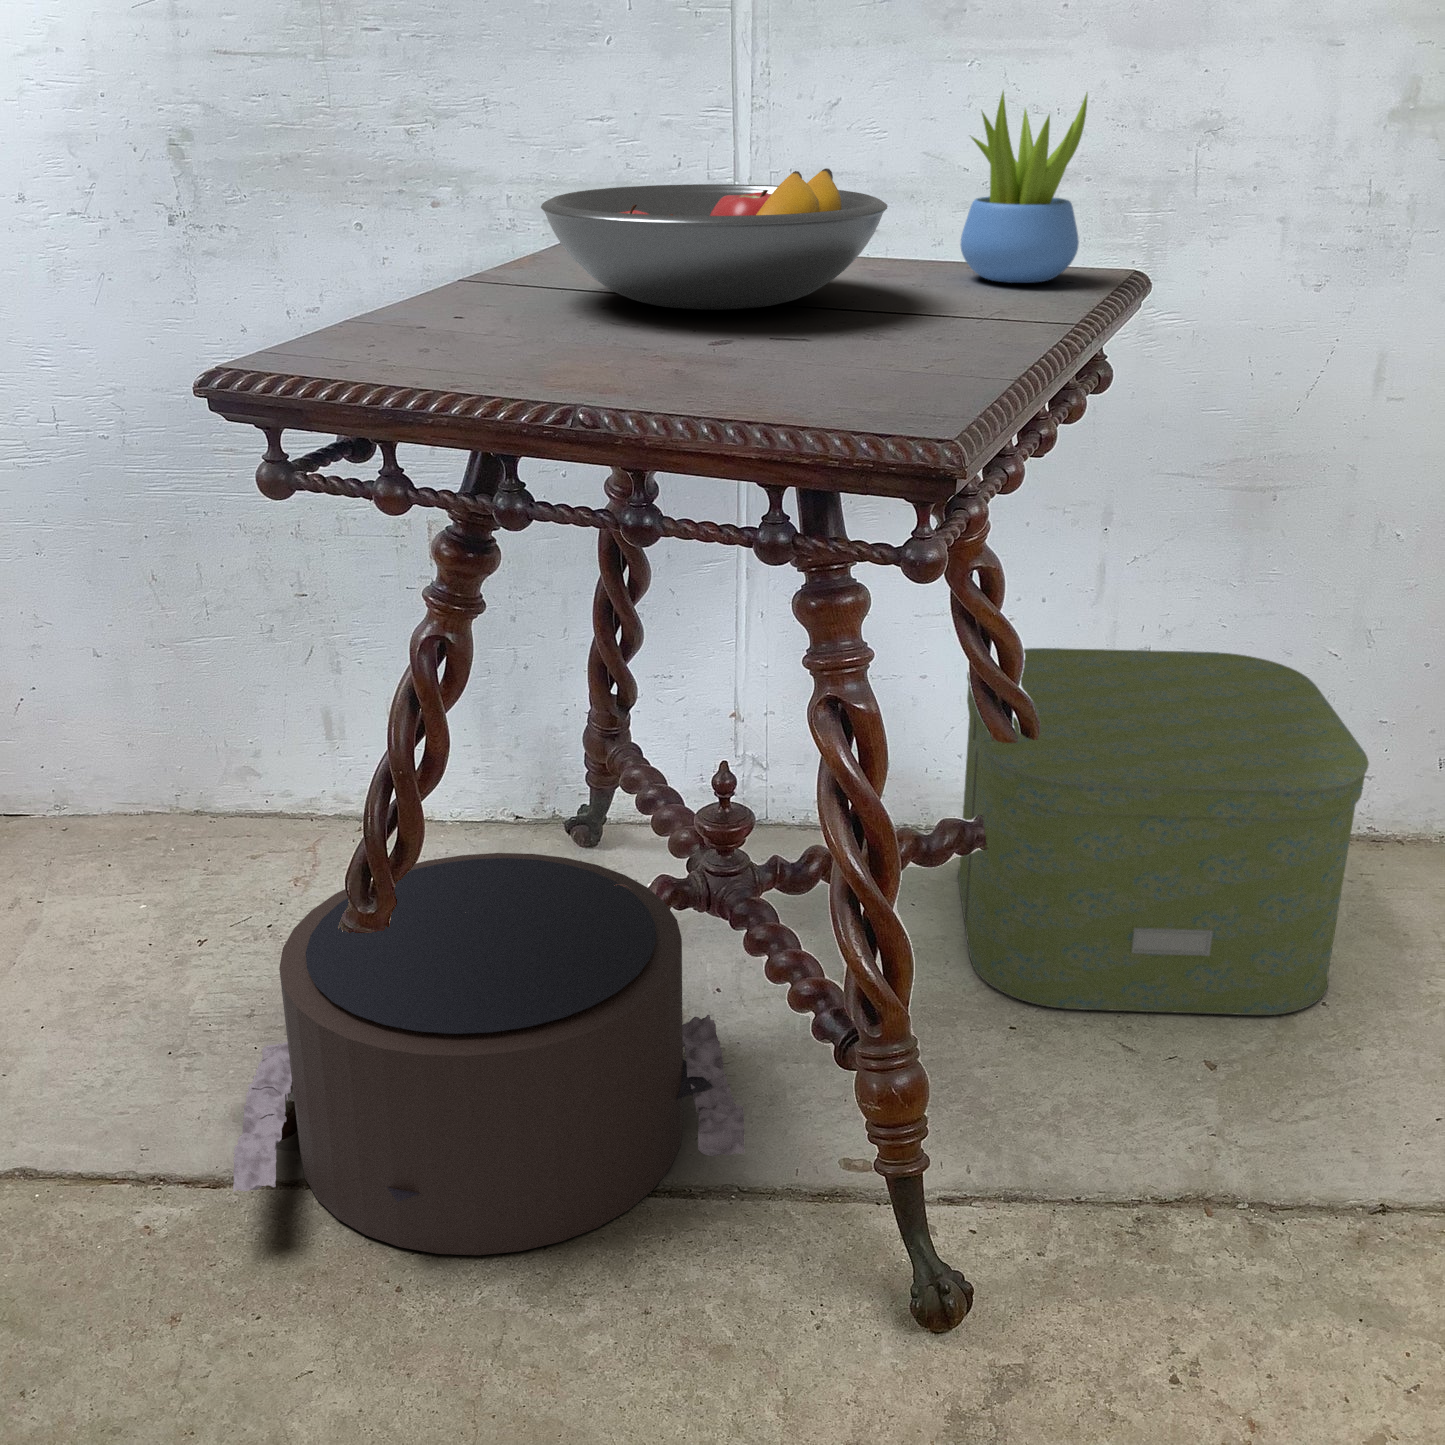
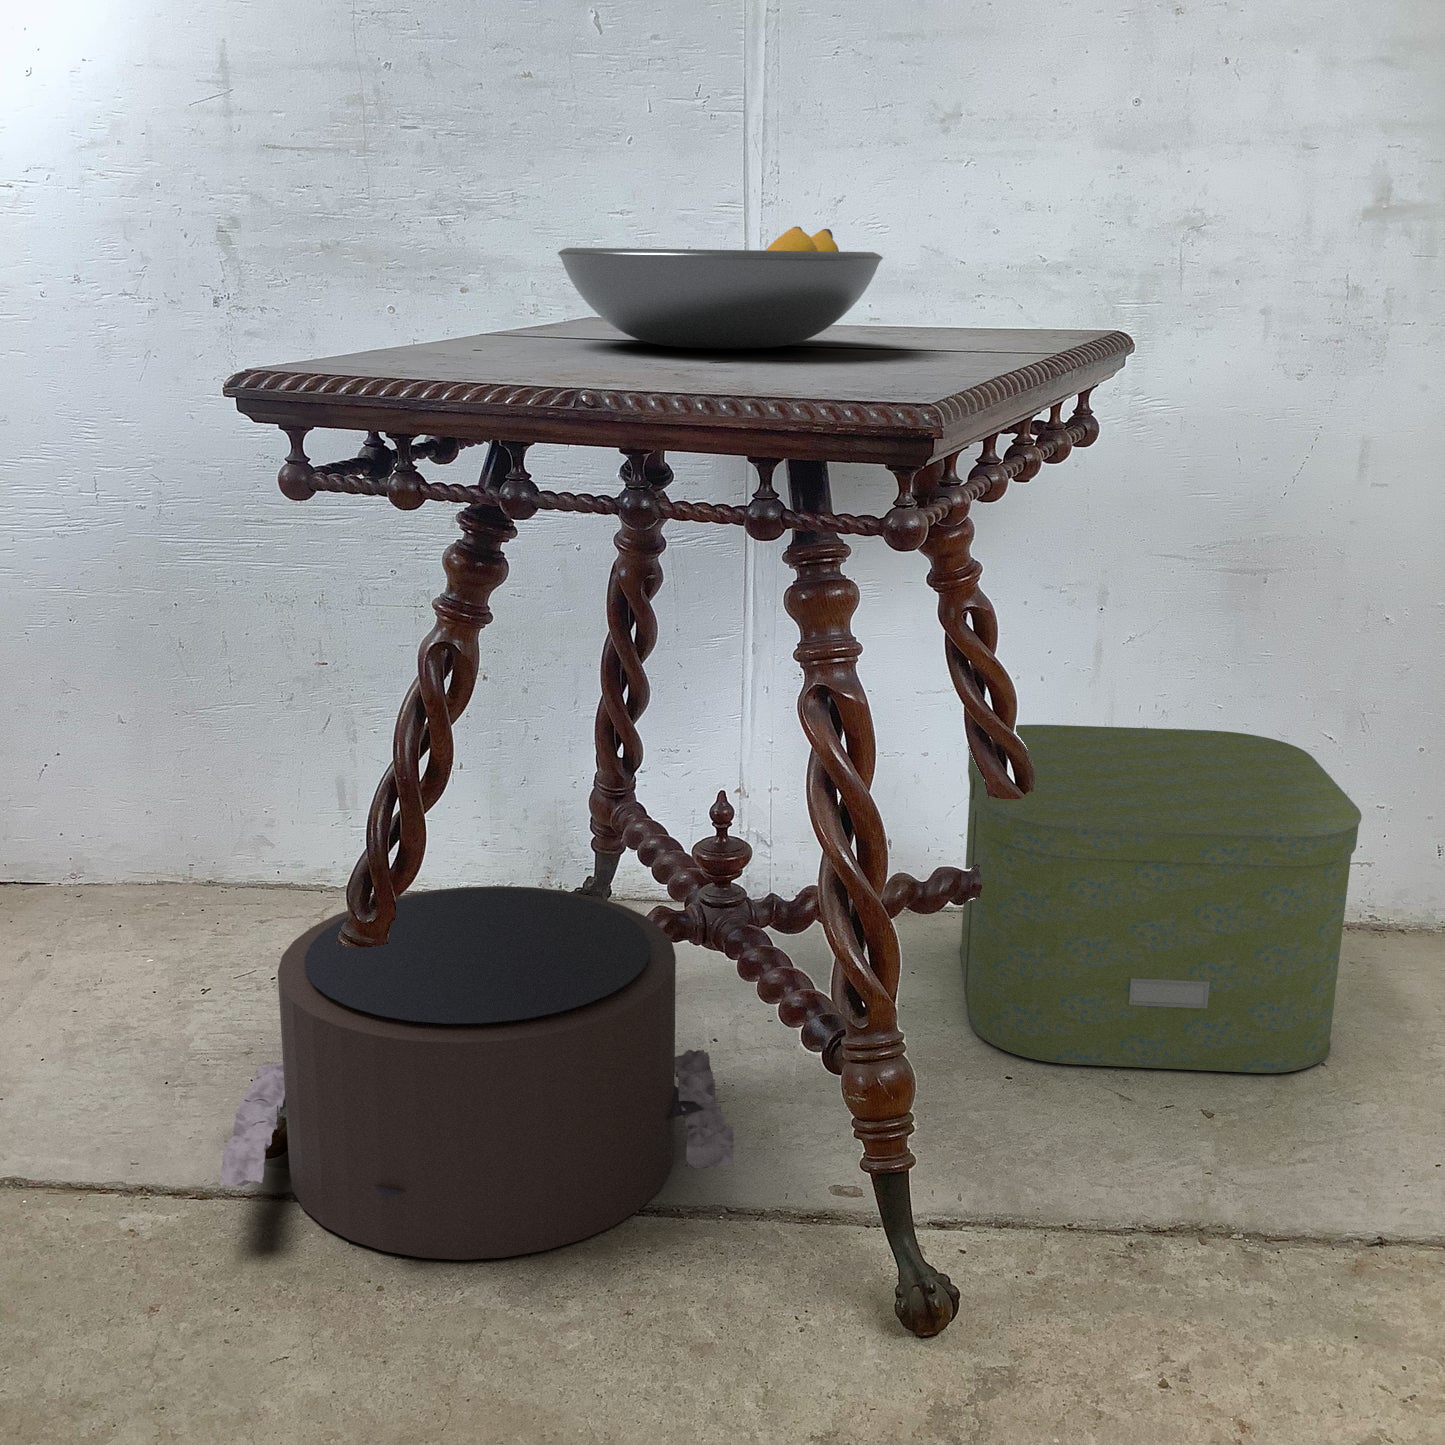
succulent plant: present [960,91,1088,283] -> none [955,161,1073,344]

